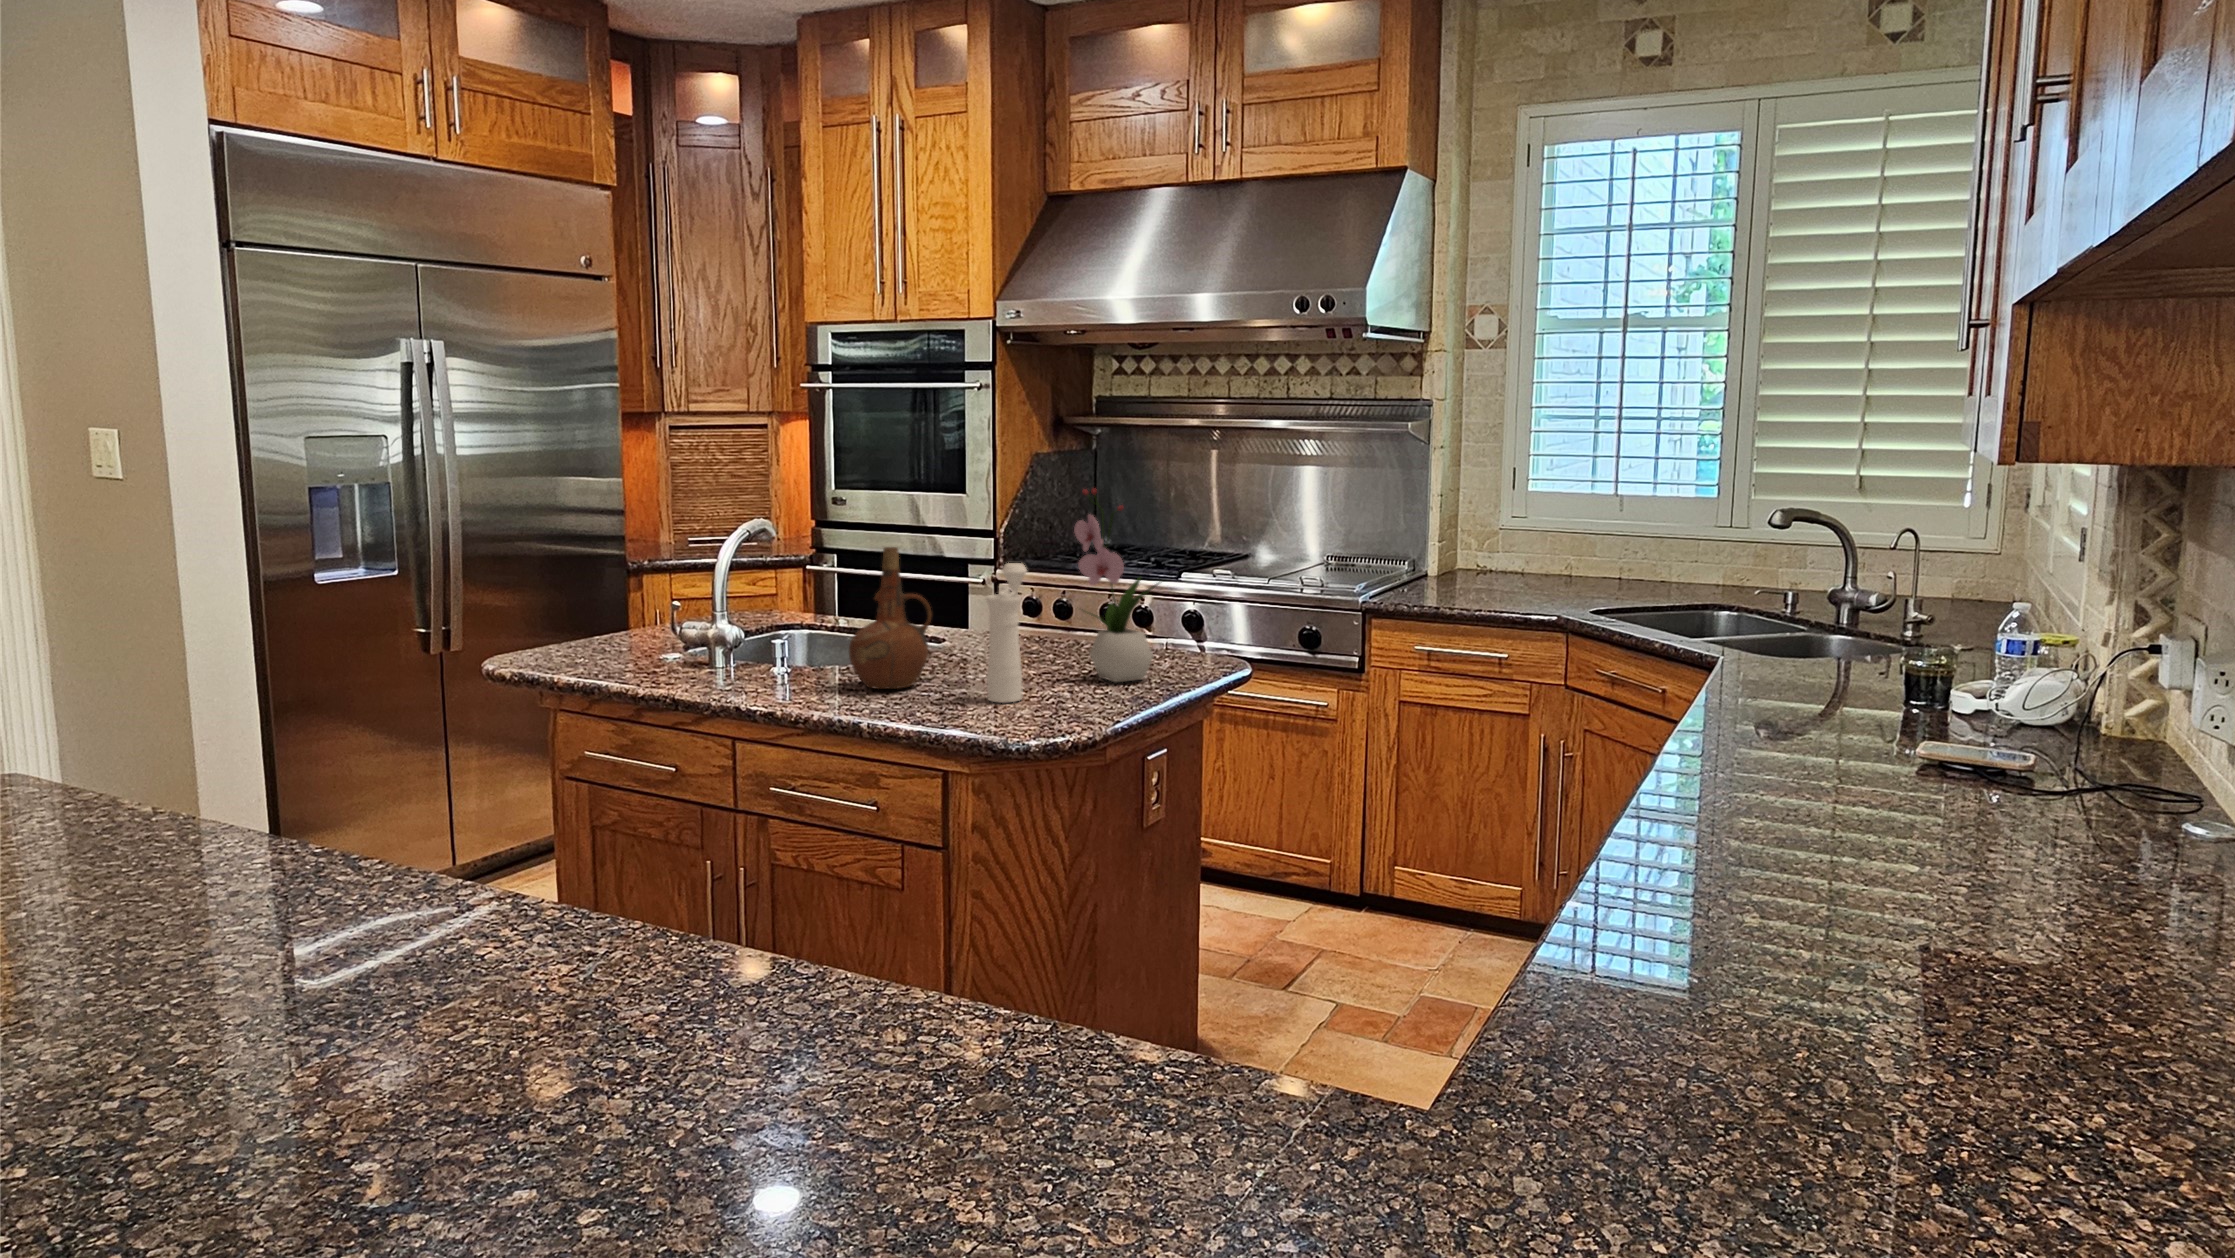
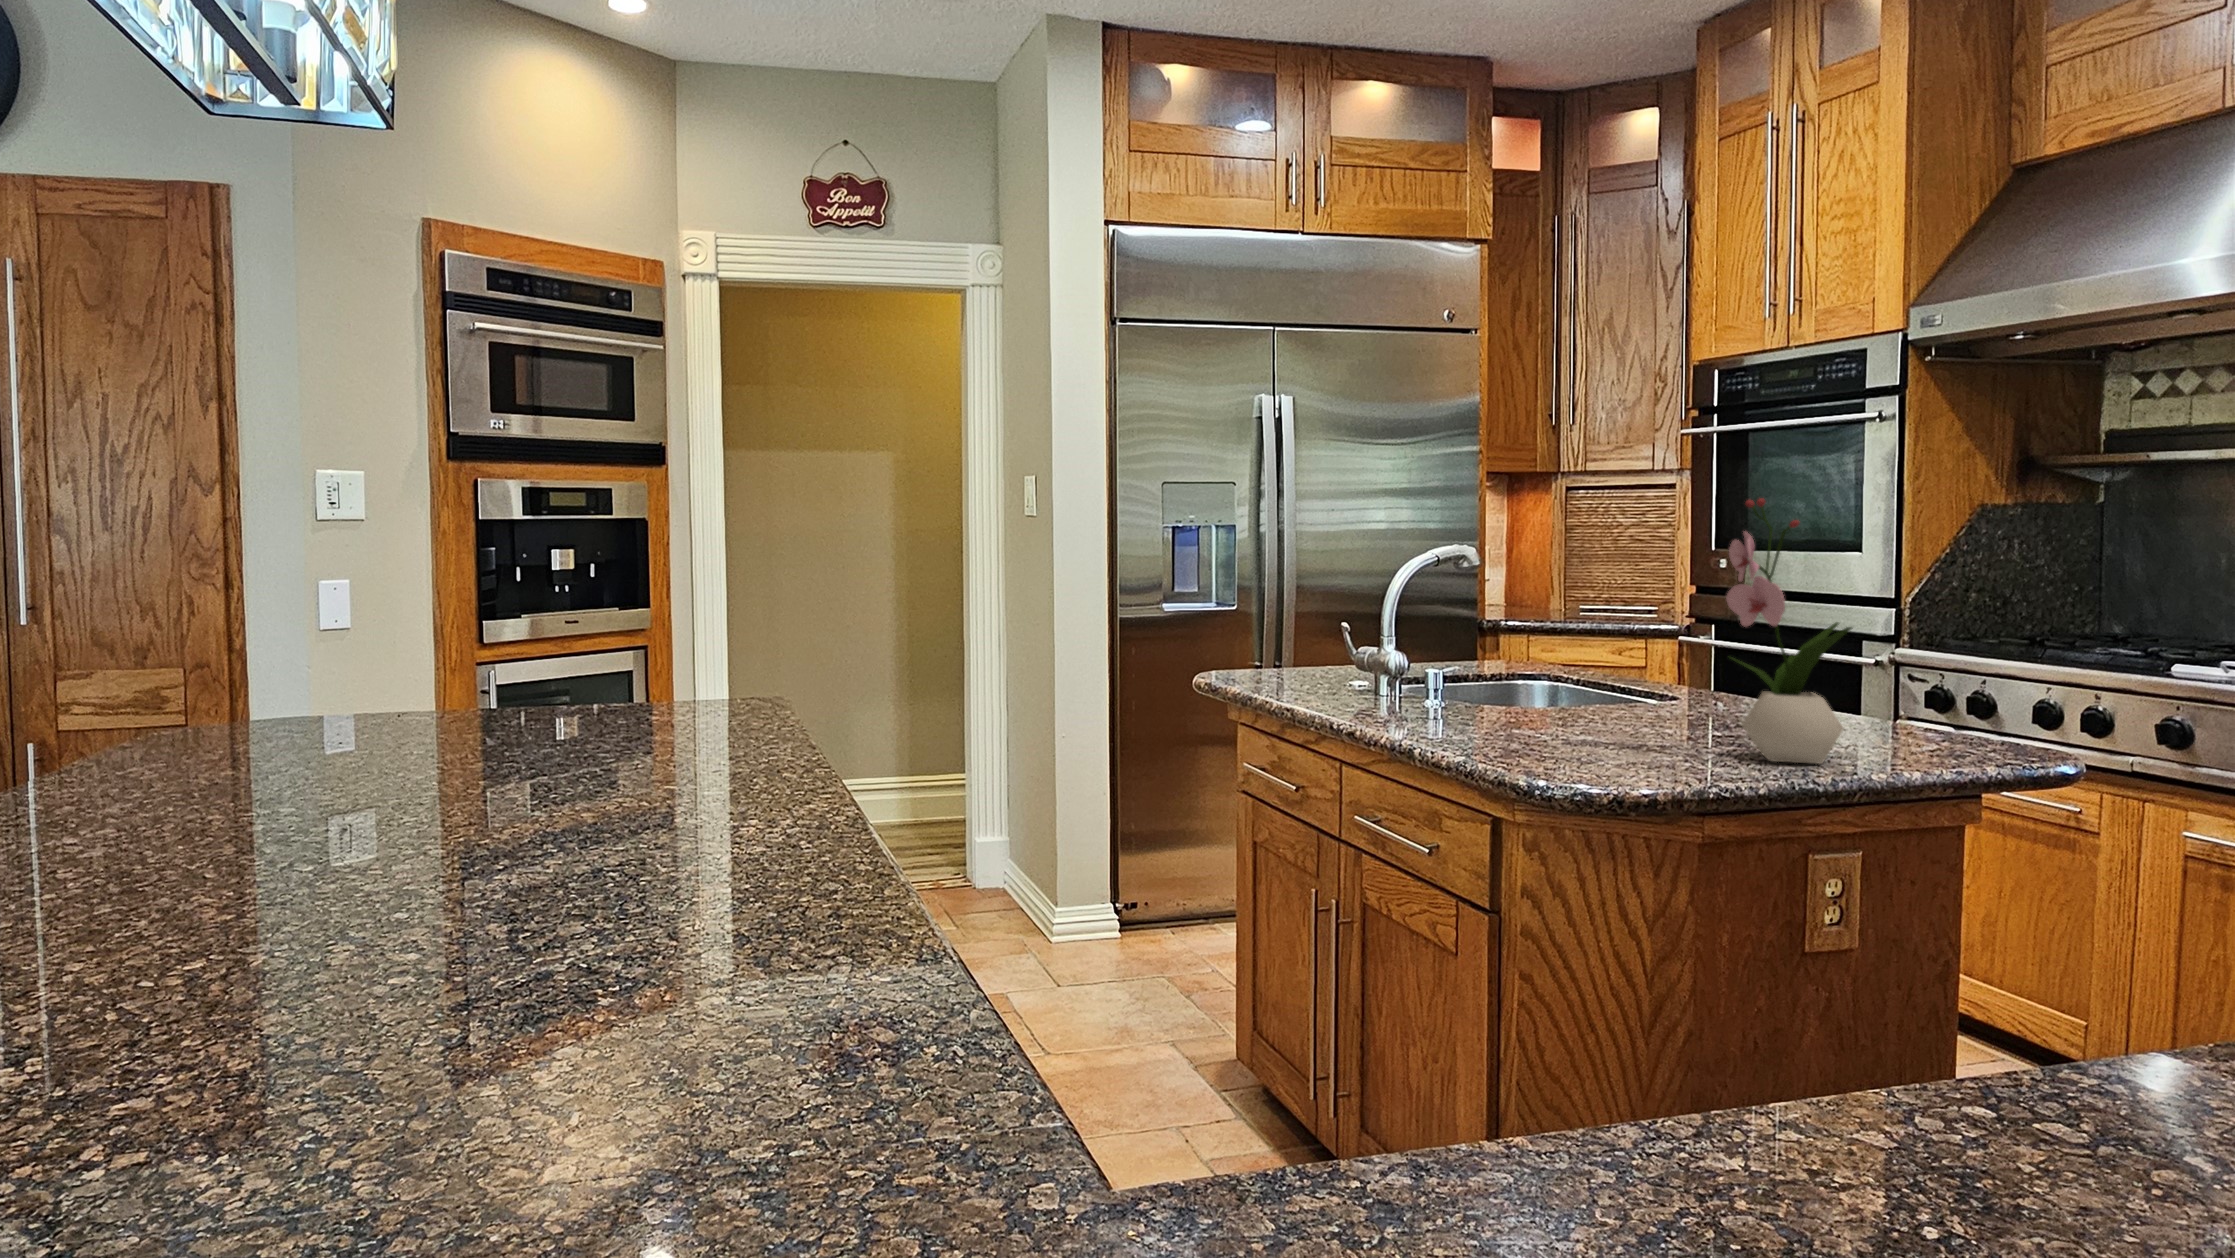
ceramic pitcher: present [849,547,932,689] -> none [1443,568,1544,732]
pepper mill: present [986,563,1027,702] -> none [1562,592,1652,760]

